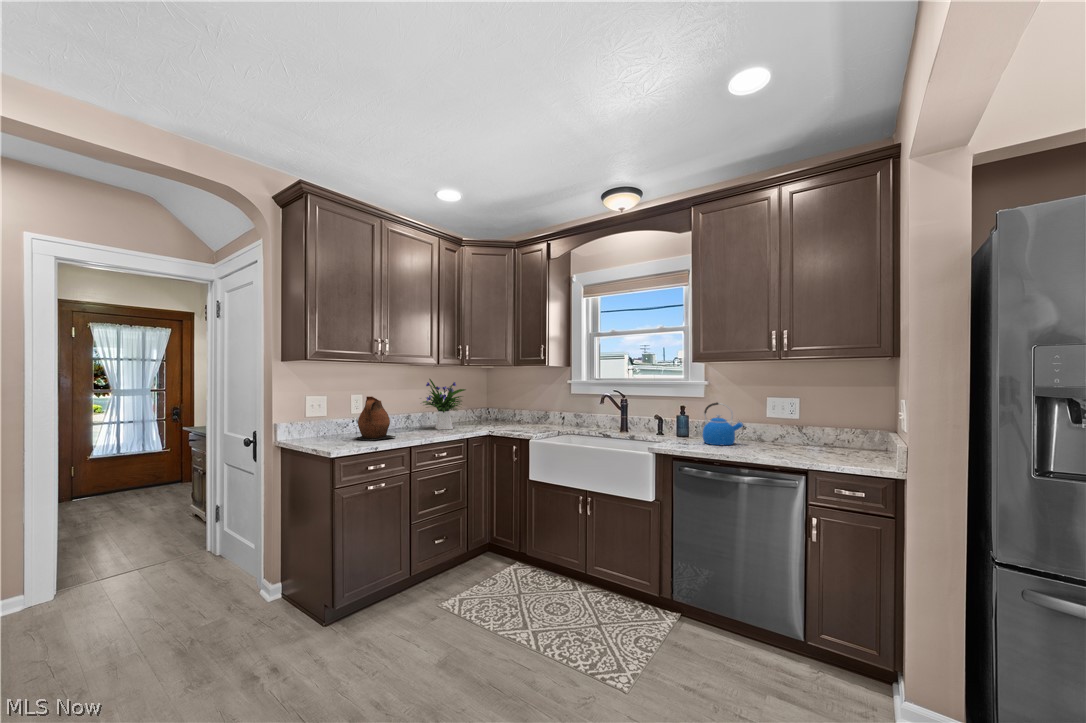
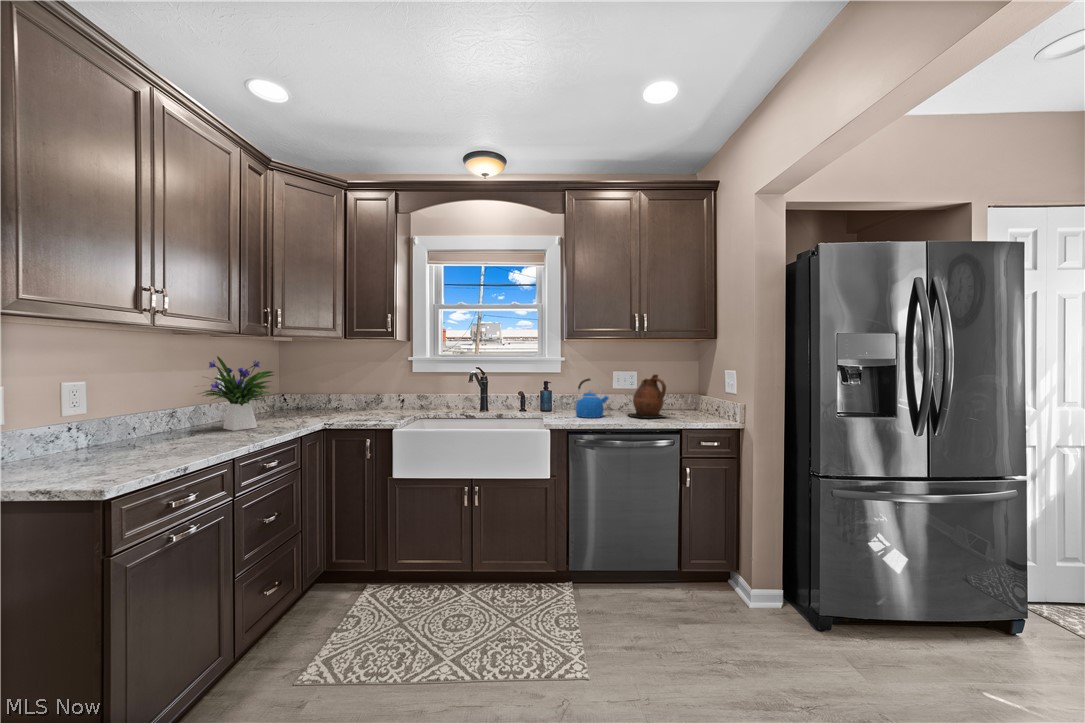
ceramic pitcher: present [356,396,396,440] -> present [628,374,666,418]

